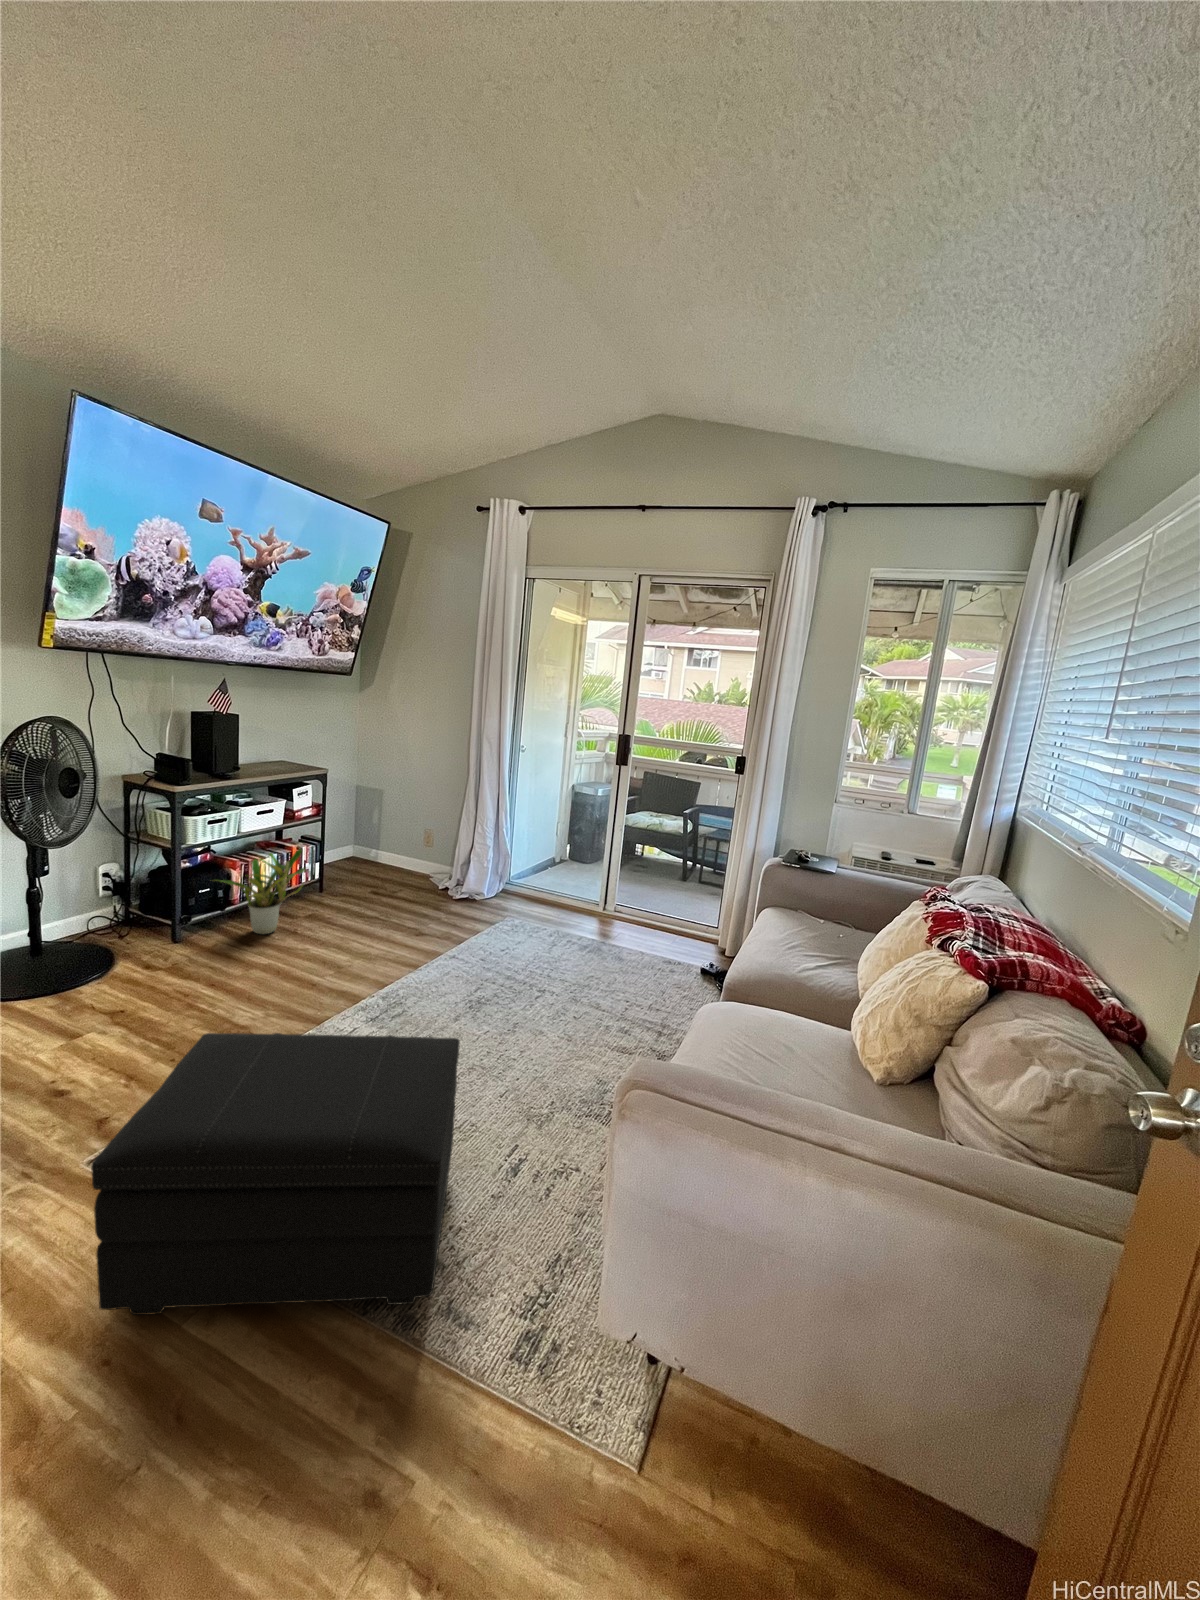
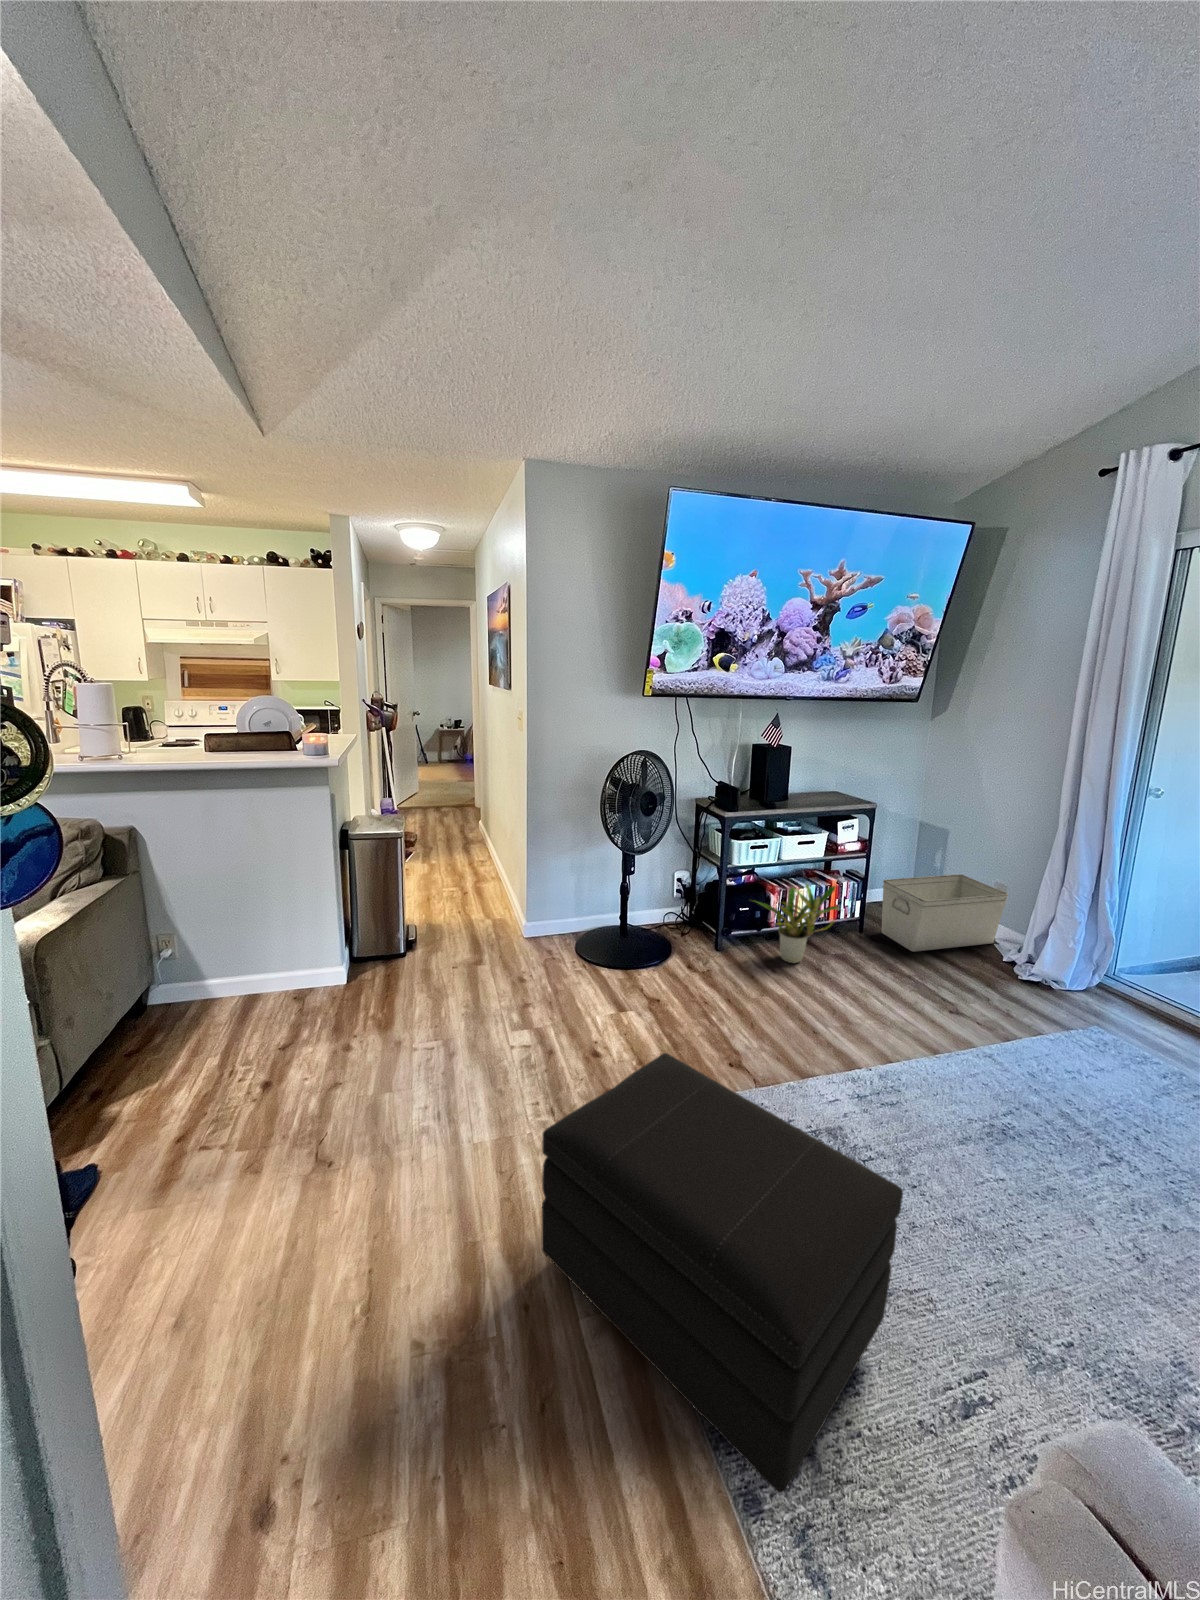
storage bin: none [336,824,435,896] -> present [882,874,1008,952]

